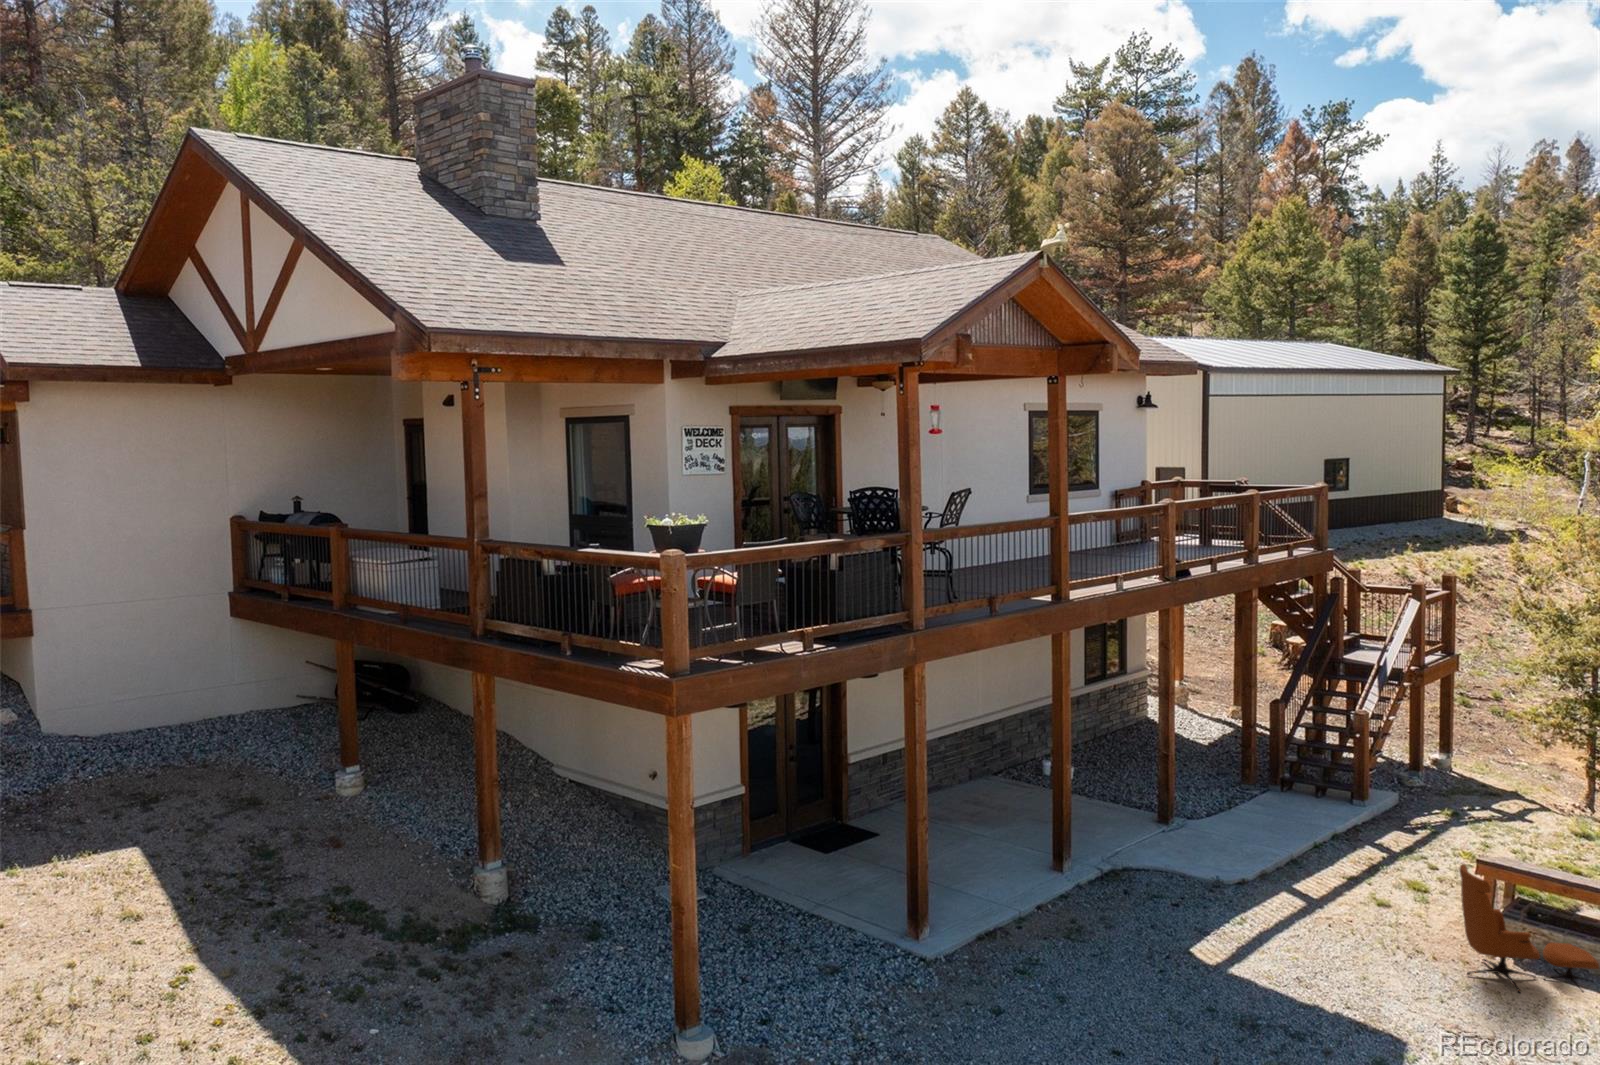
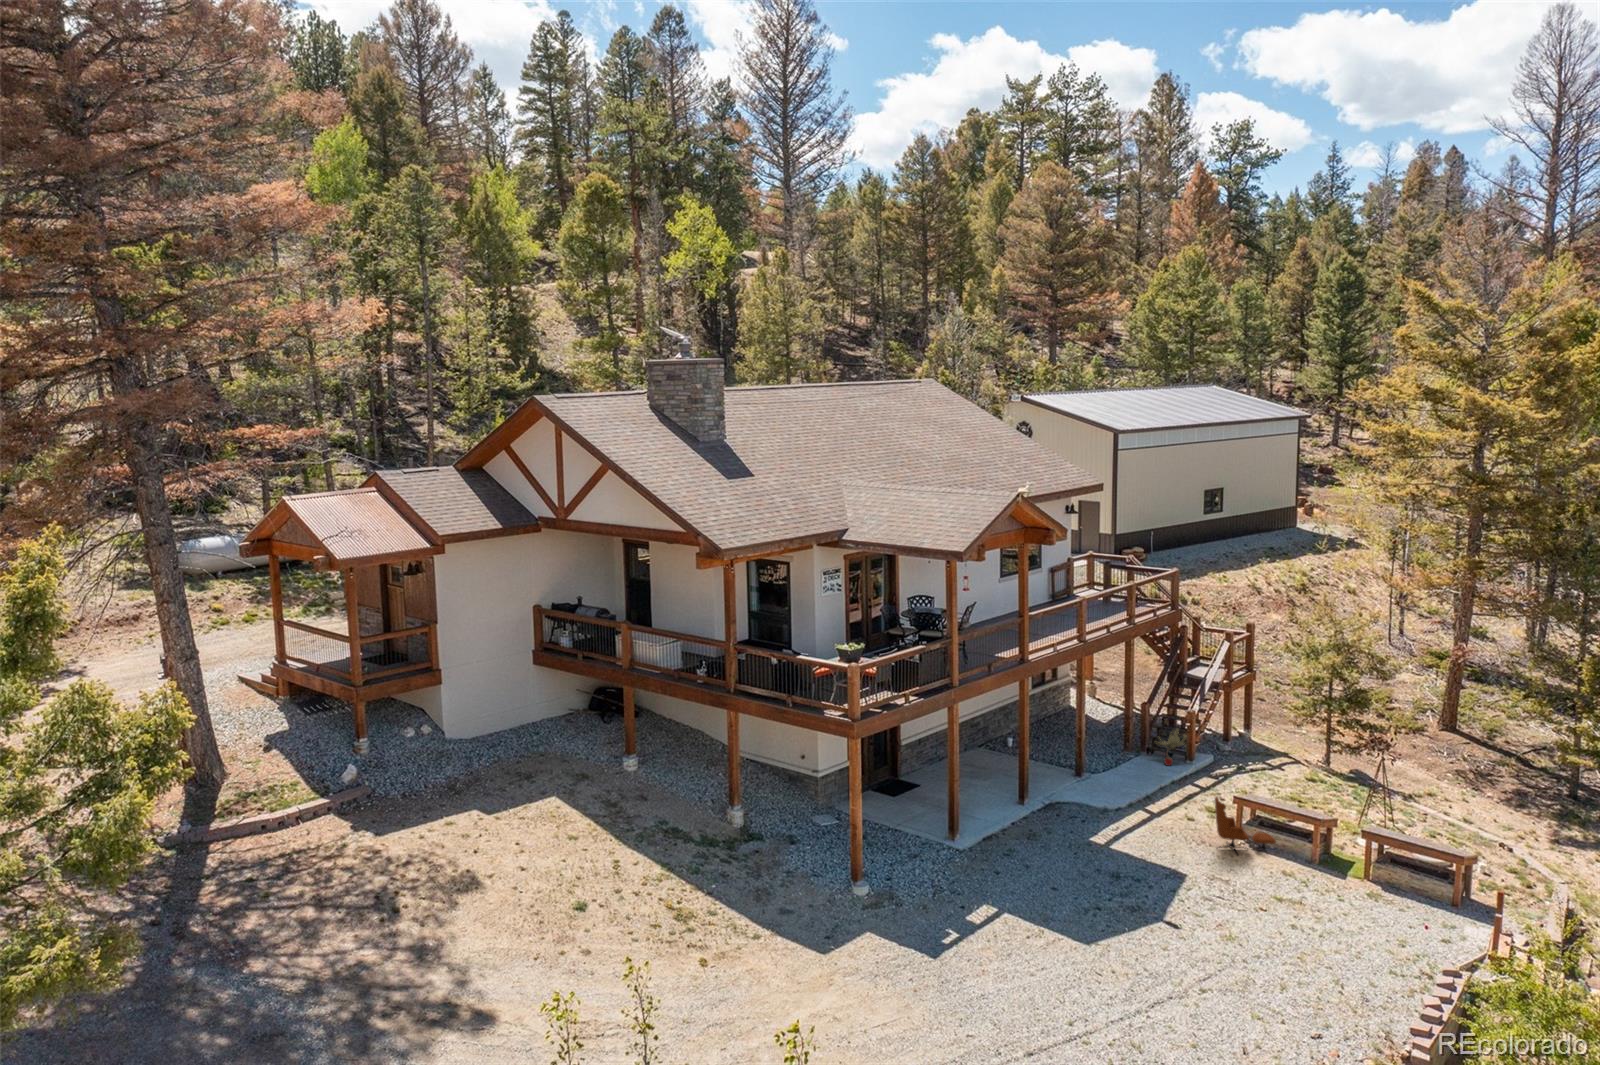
potted tree: none [1298,744,1359,809] -> present [1156,731,1186,766]

